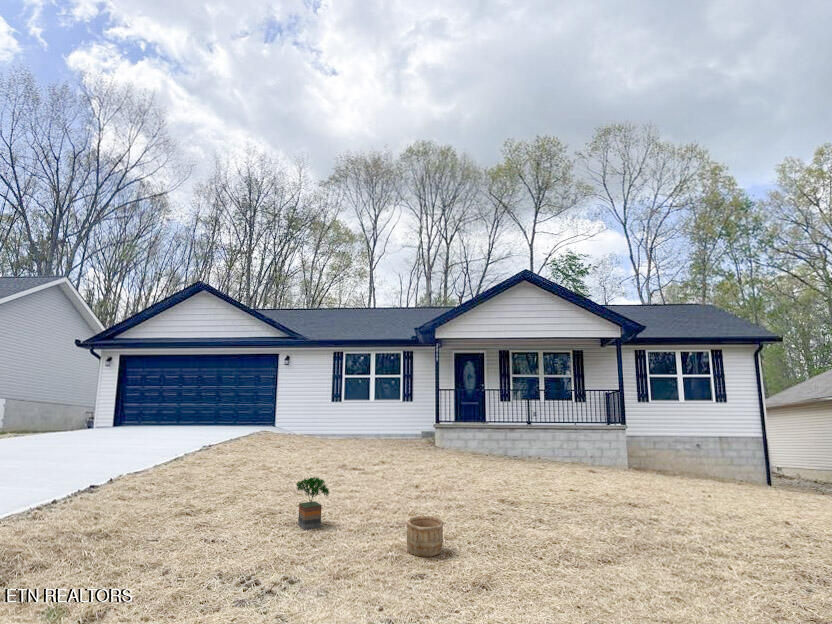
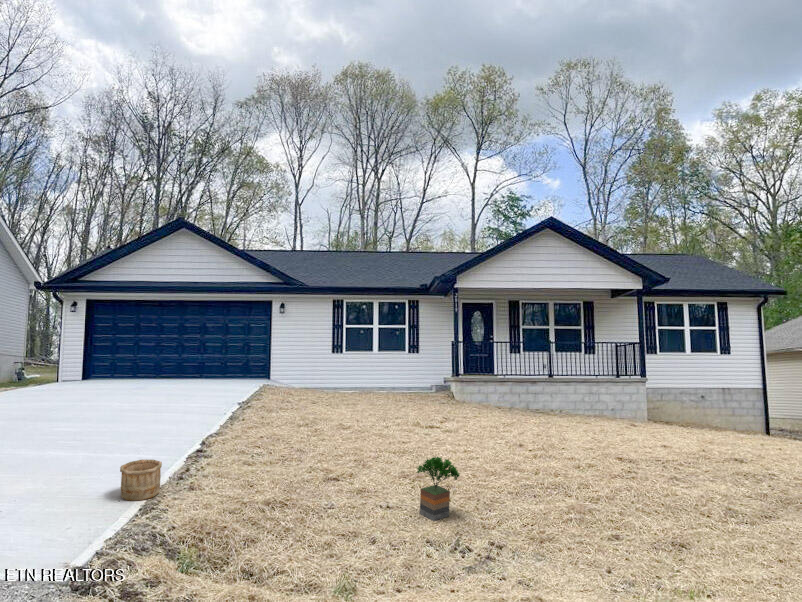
wooden bucket: present [406,516,444,557] -> present [120,459,162,501]

